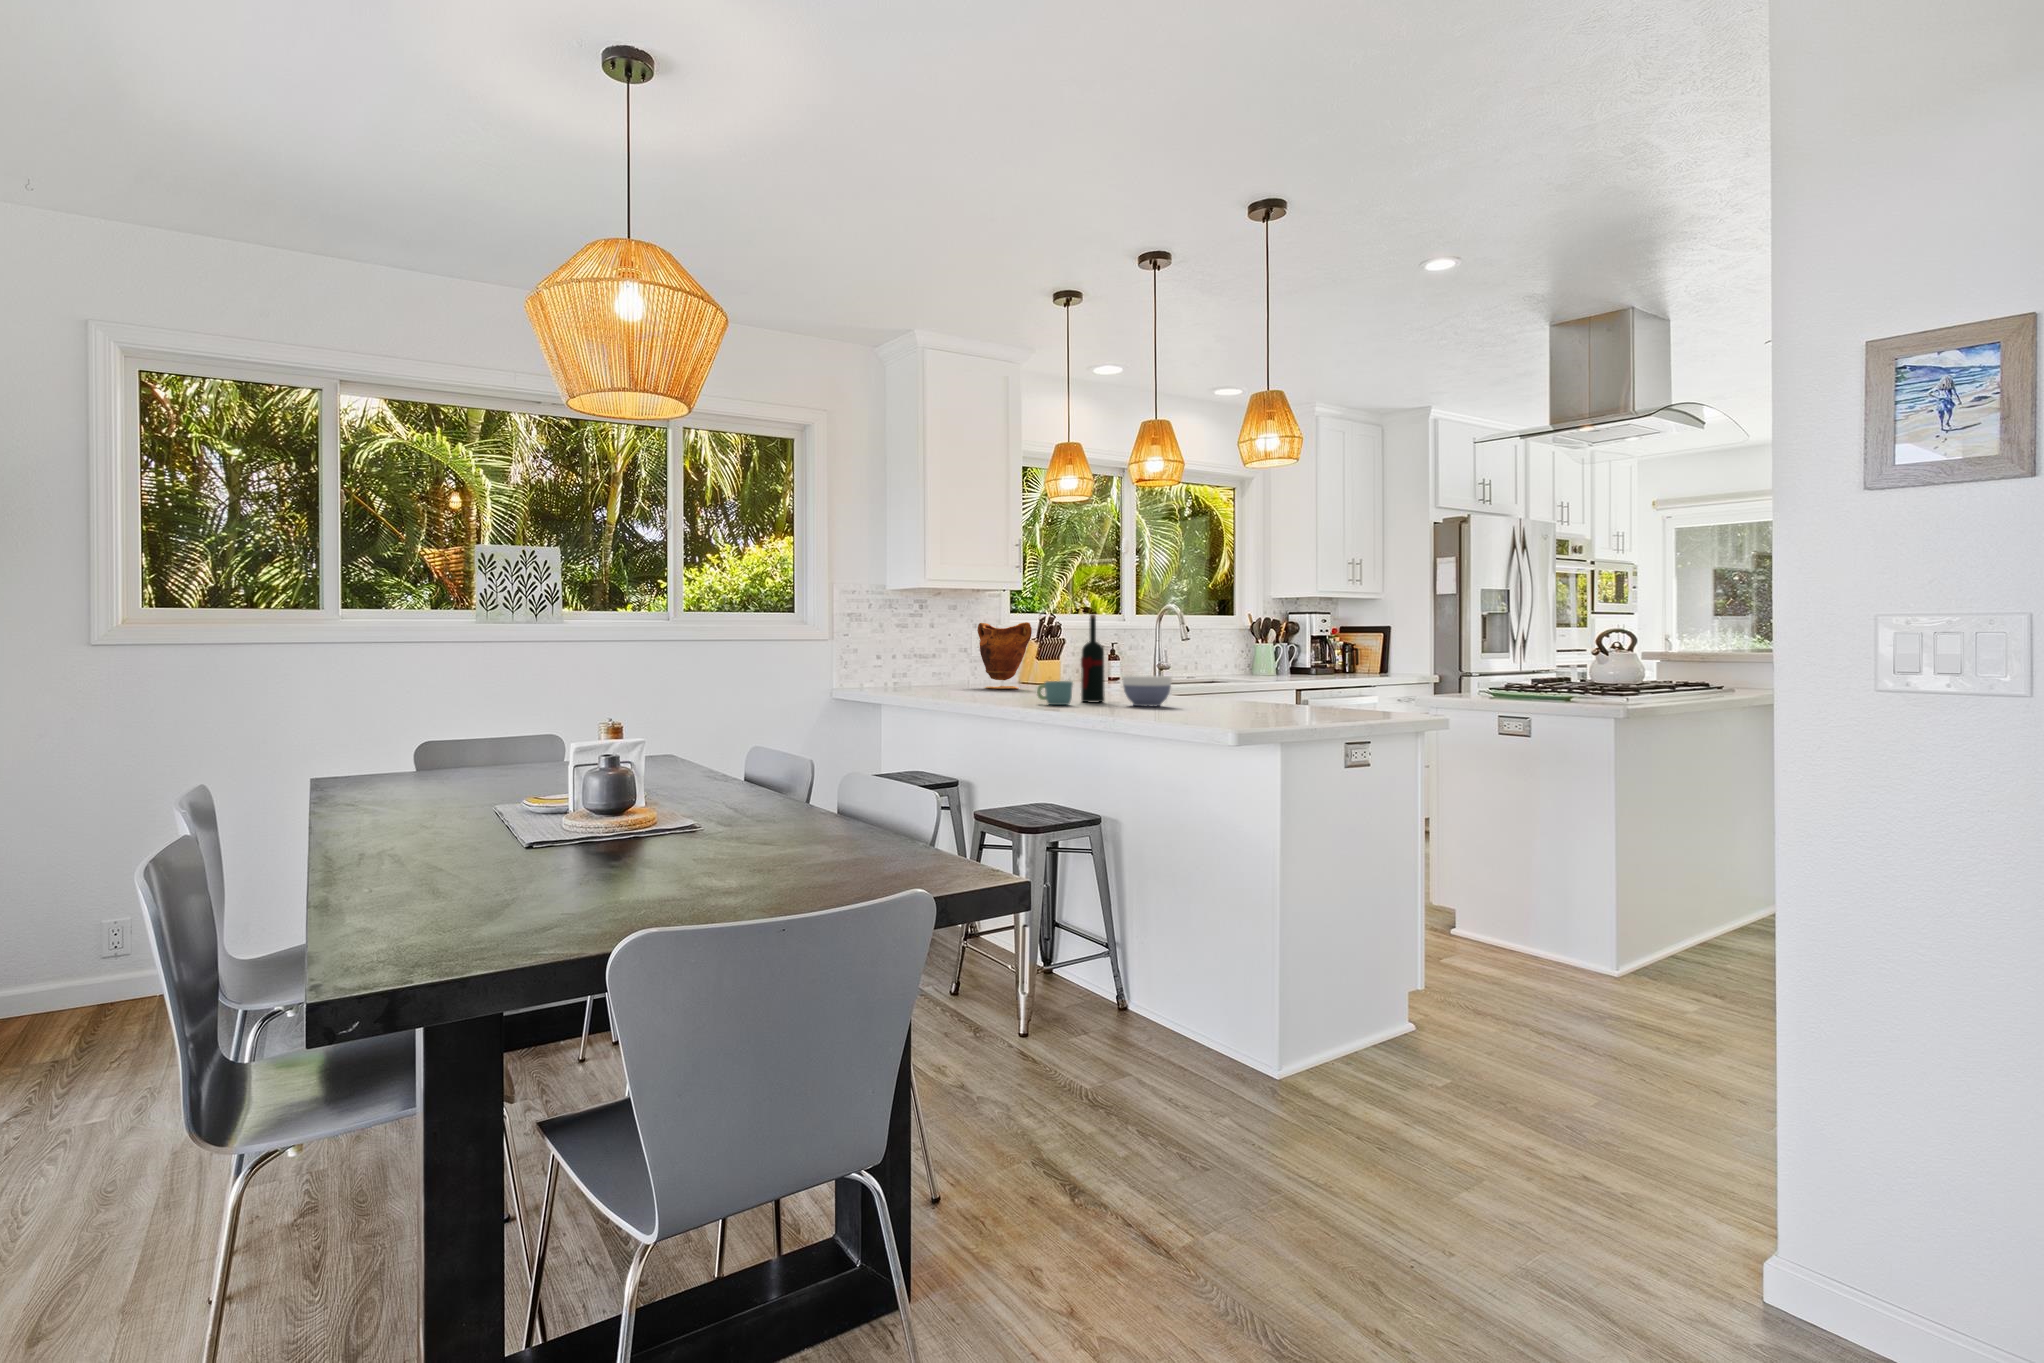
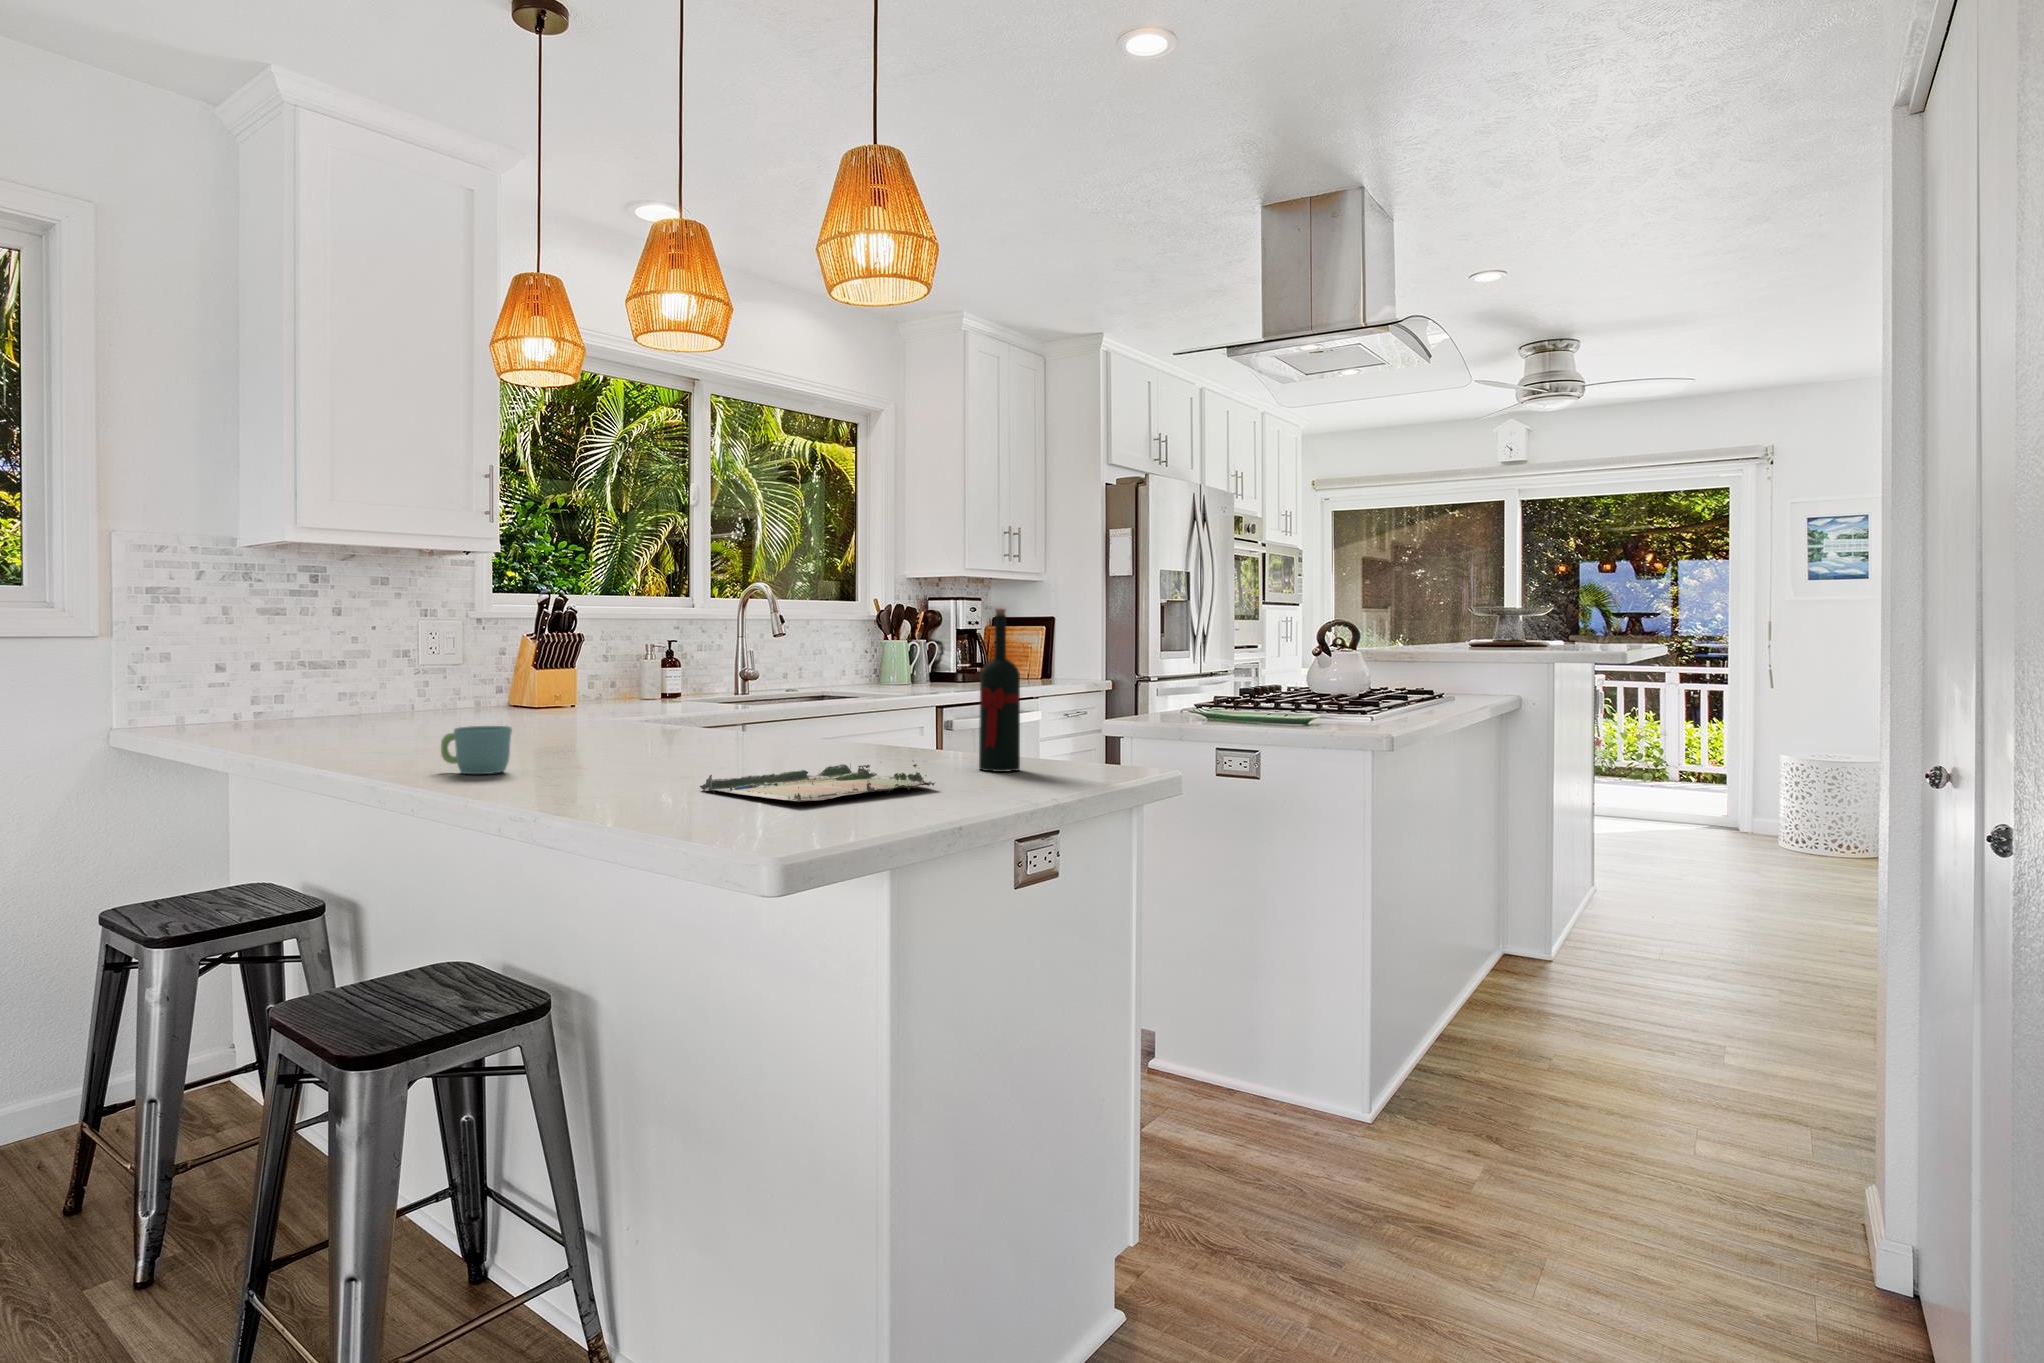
wine bottle: present [1081,614,1105,702] -> present [979,609,1020,772]
vase: present [977,622,1032,689] -> none [408,610,501,724]
bowl: present [1122,675,1172,706] -> none [613,711,705,771]
tray: none [1178,700,1308,716] -> present [700,760,936,802]

